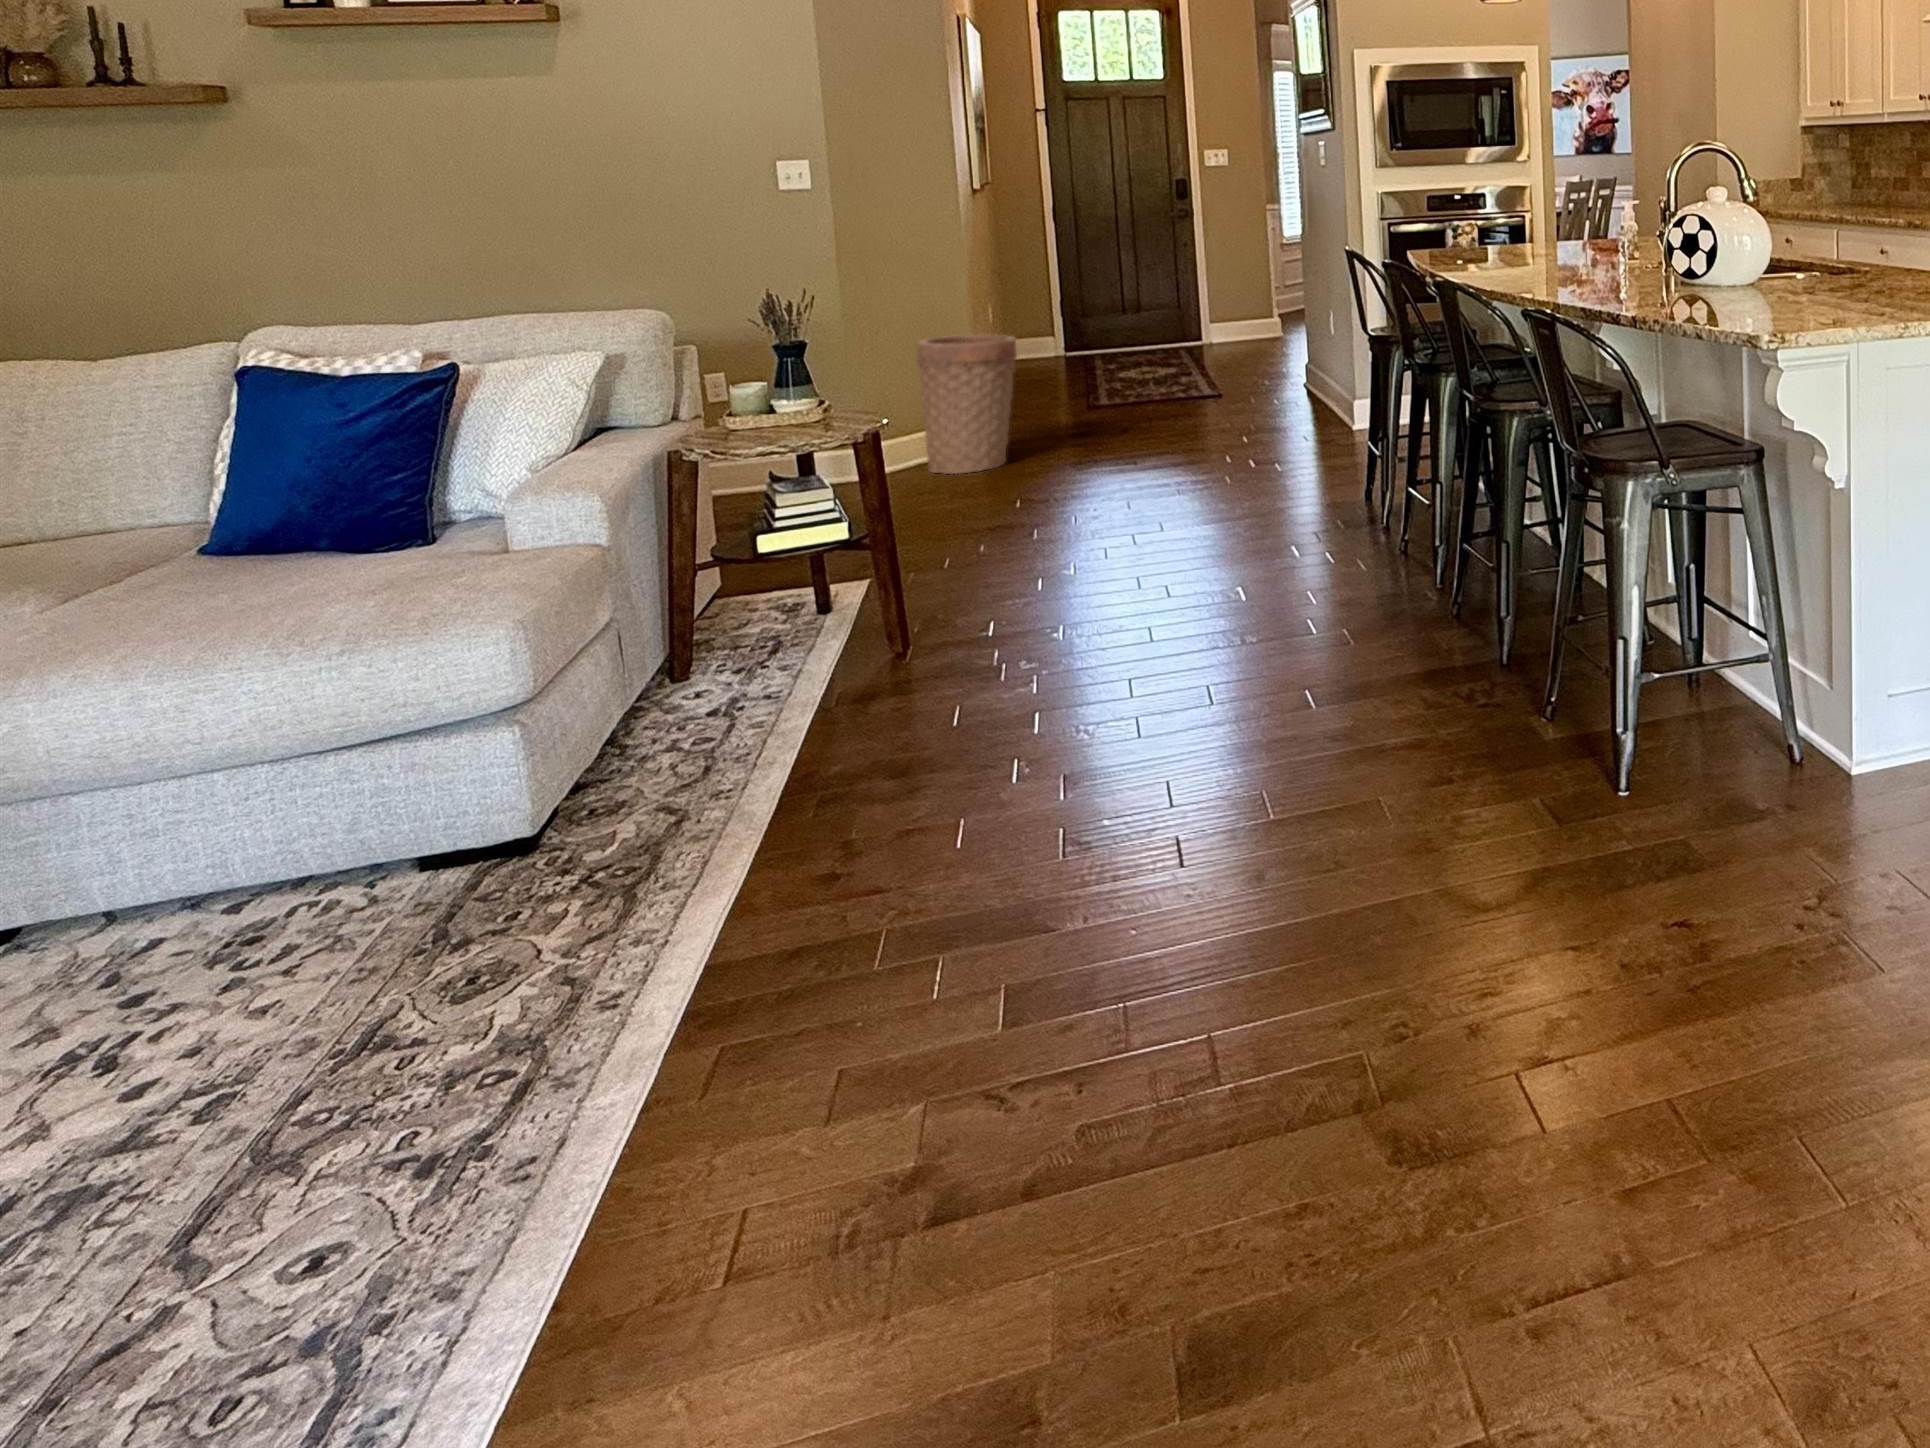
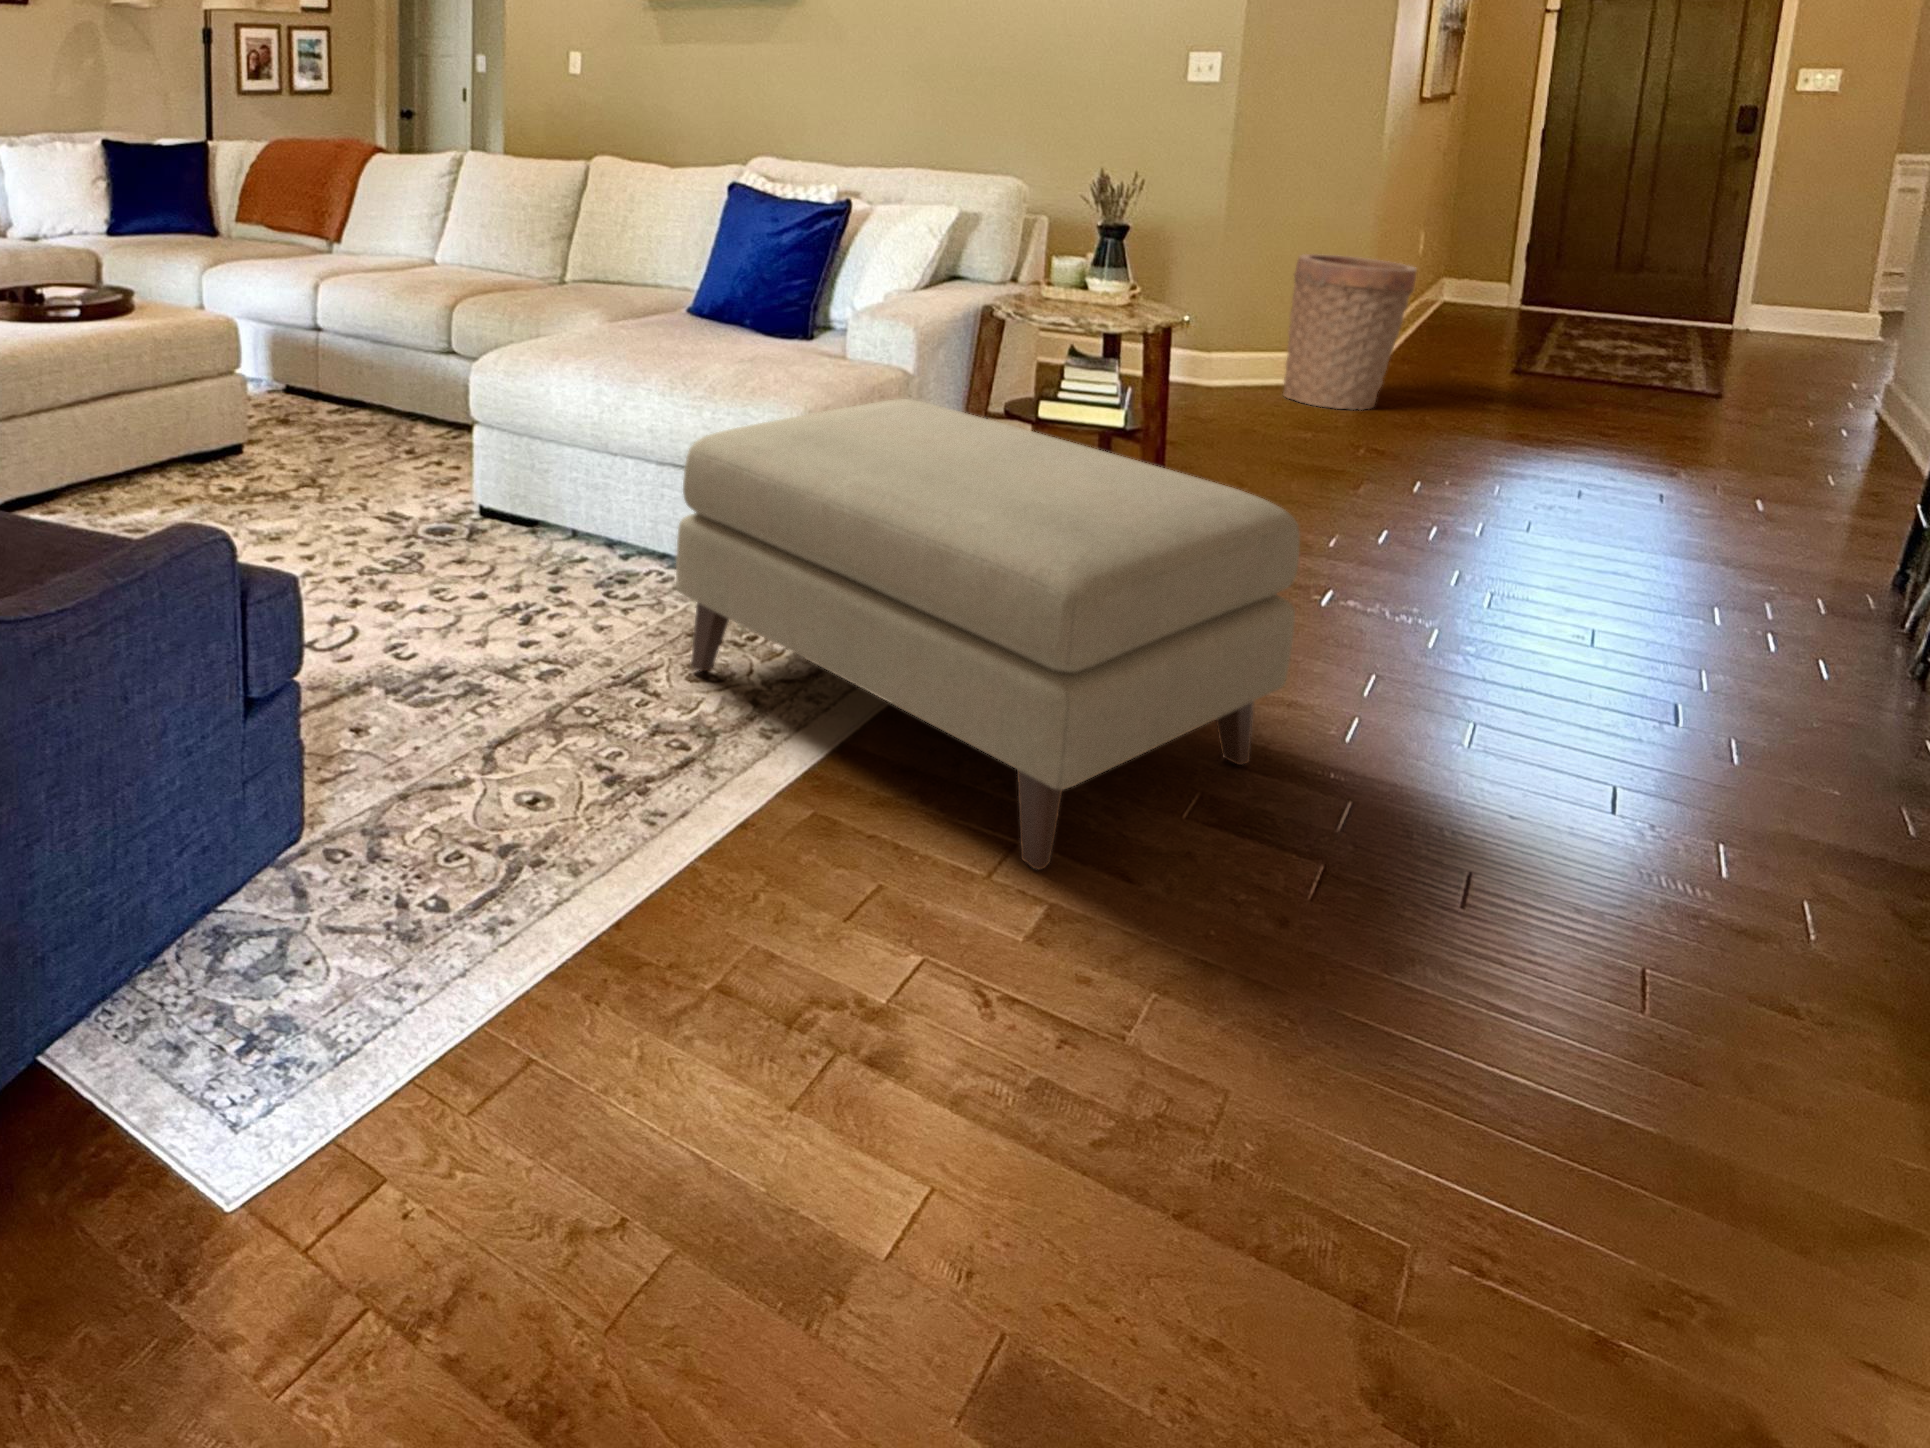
ottoman: none [390,556,1091,988] -> present [676,399,1300,869]

